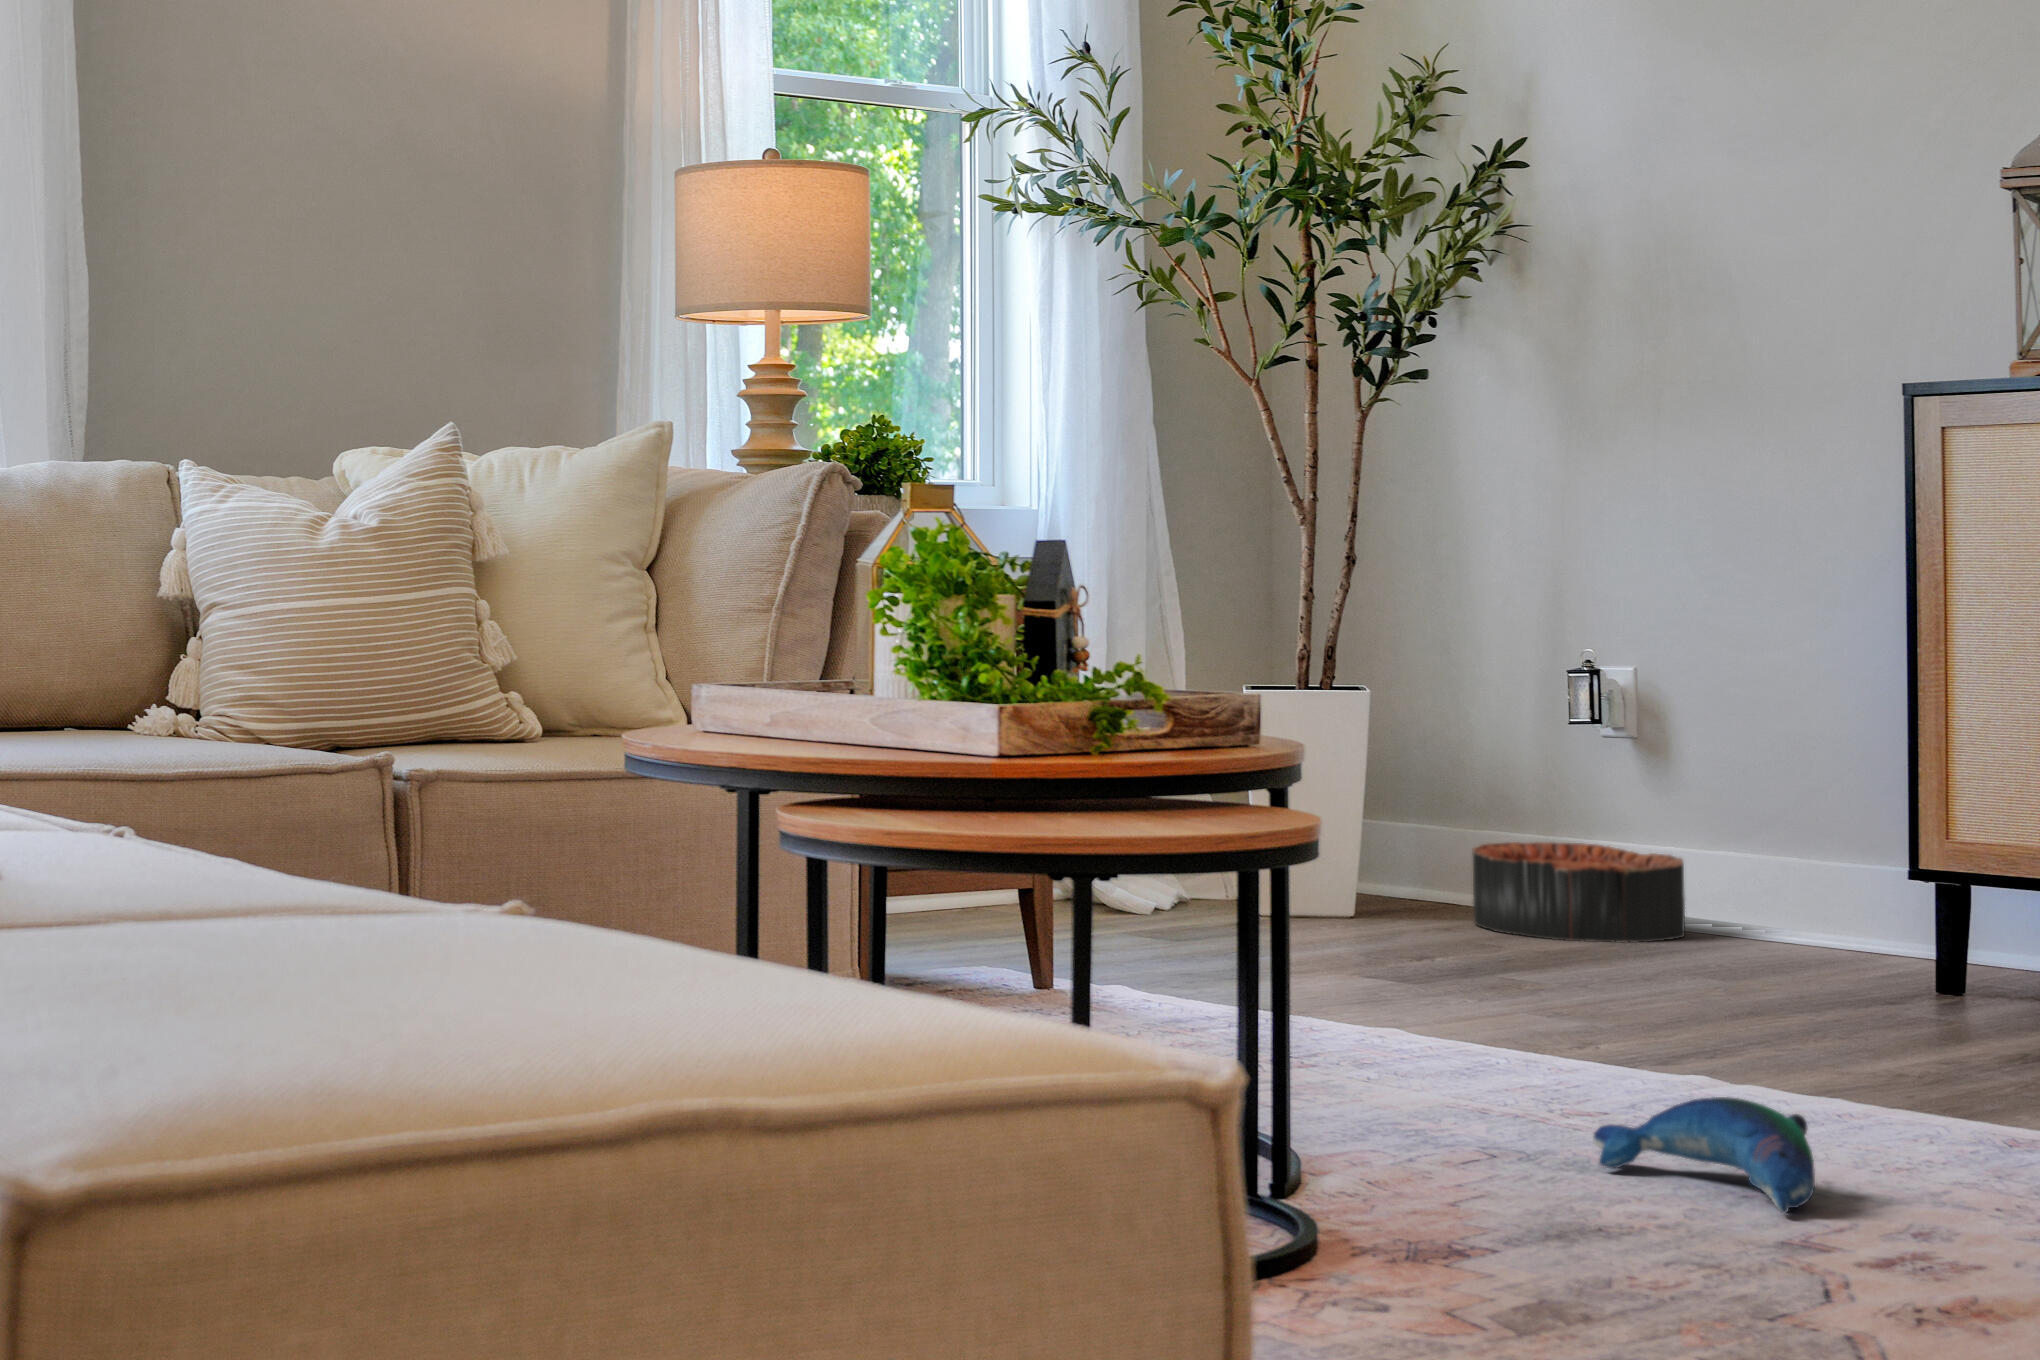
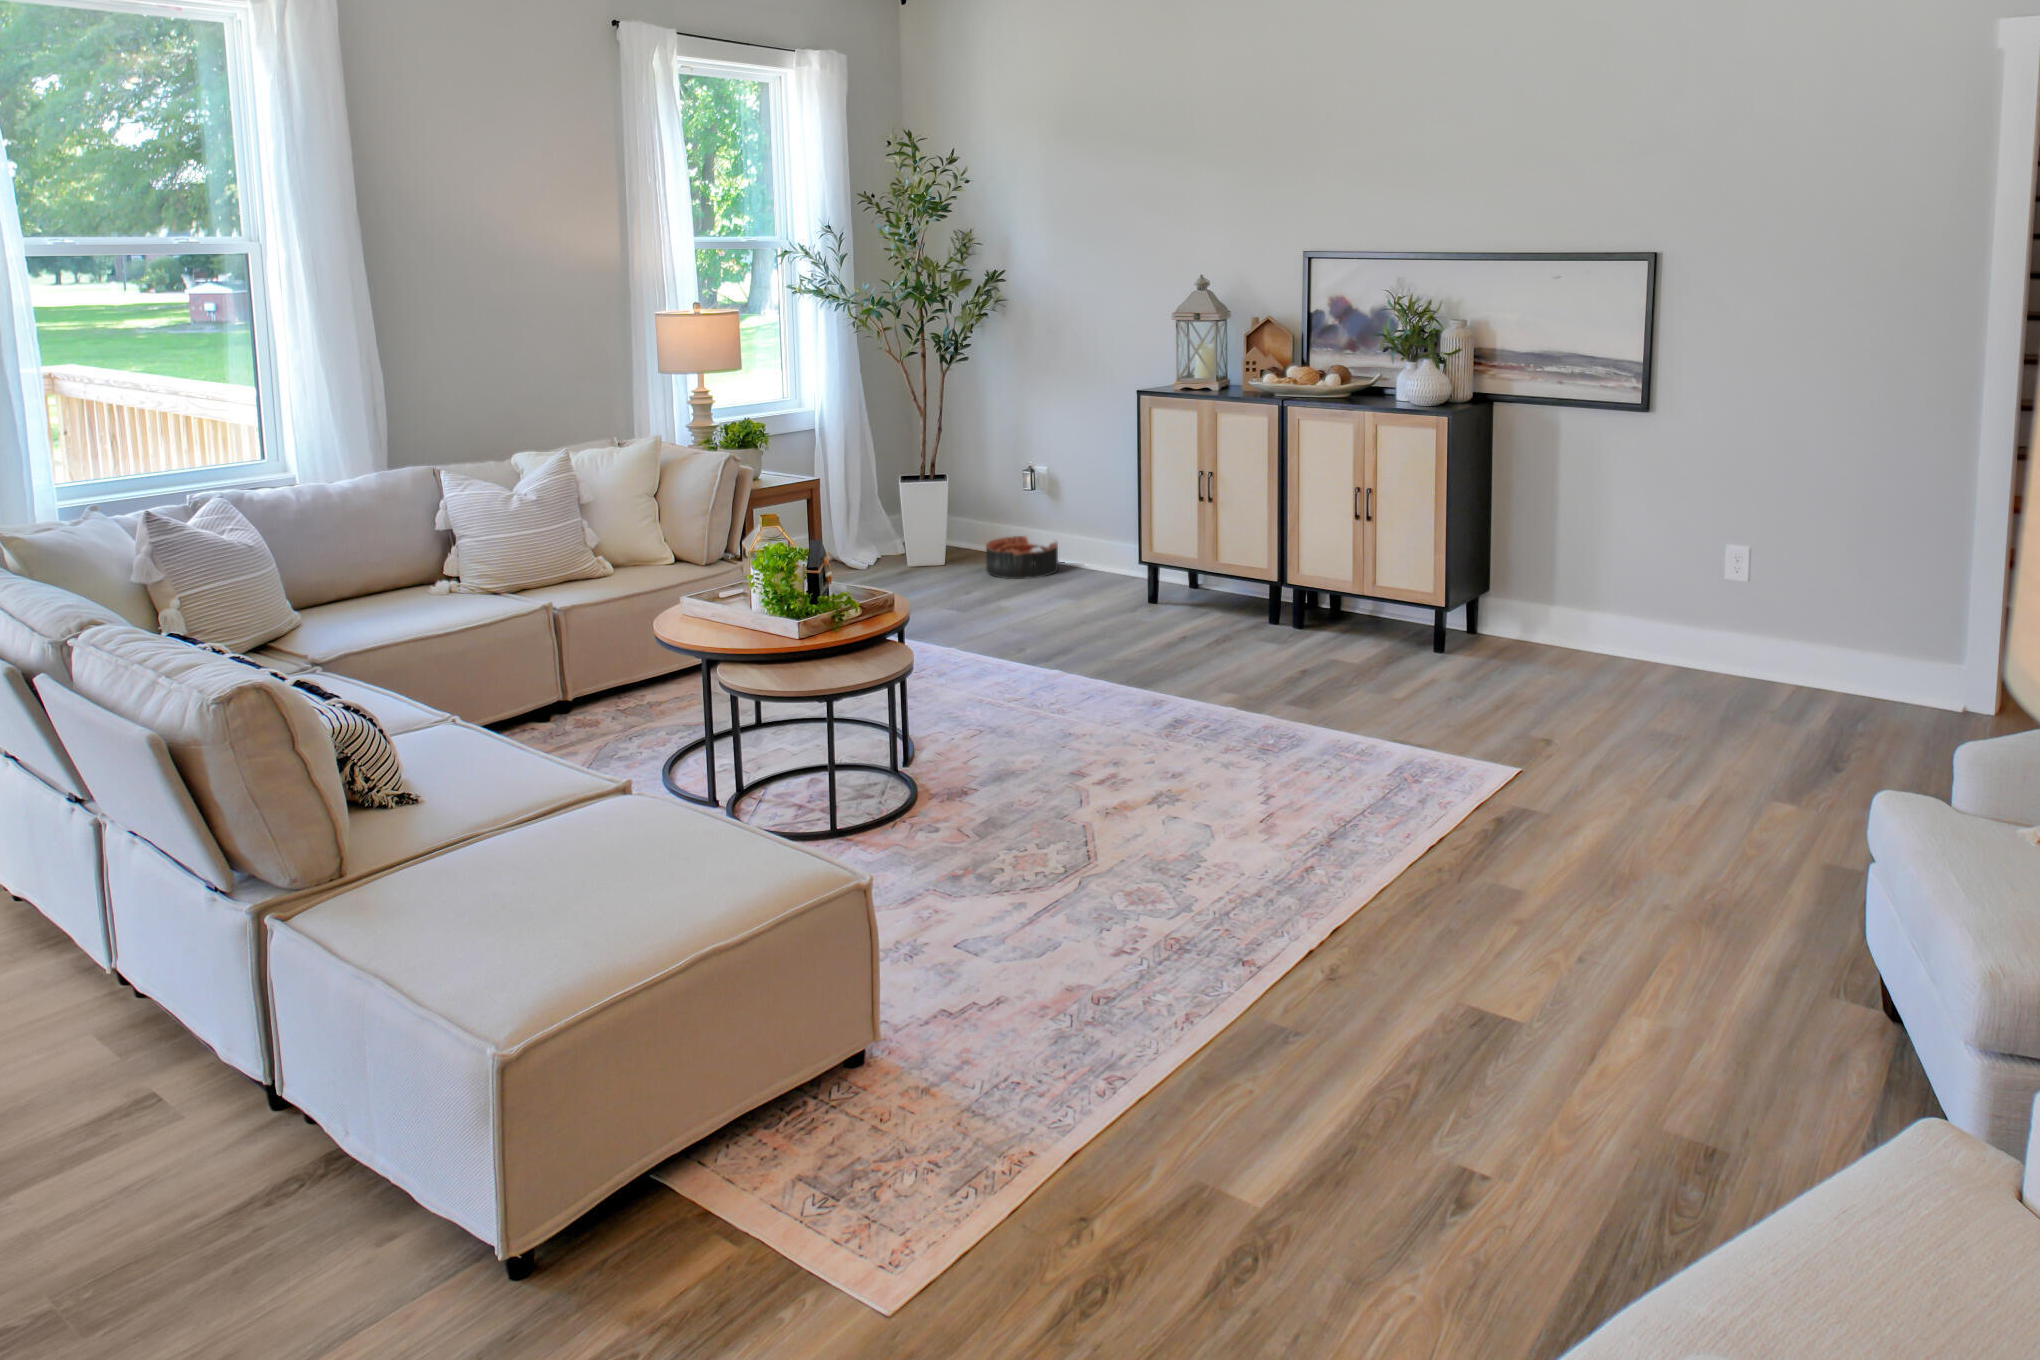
plush toy: present [1593,1097,1815,1213] -> none [1007,695,1069,736]

